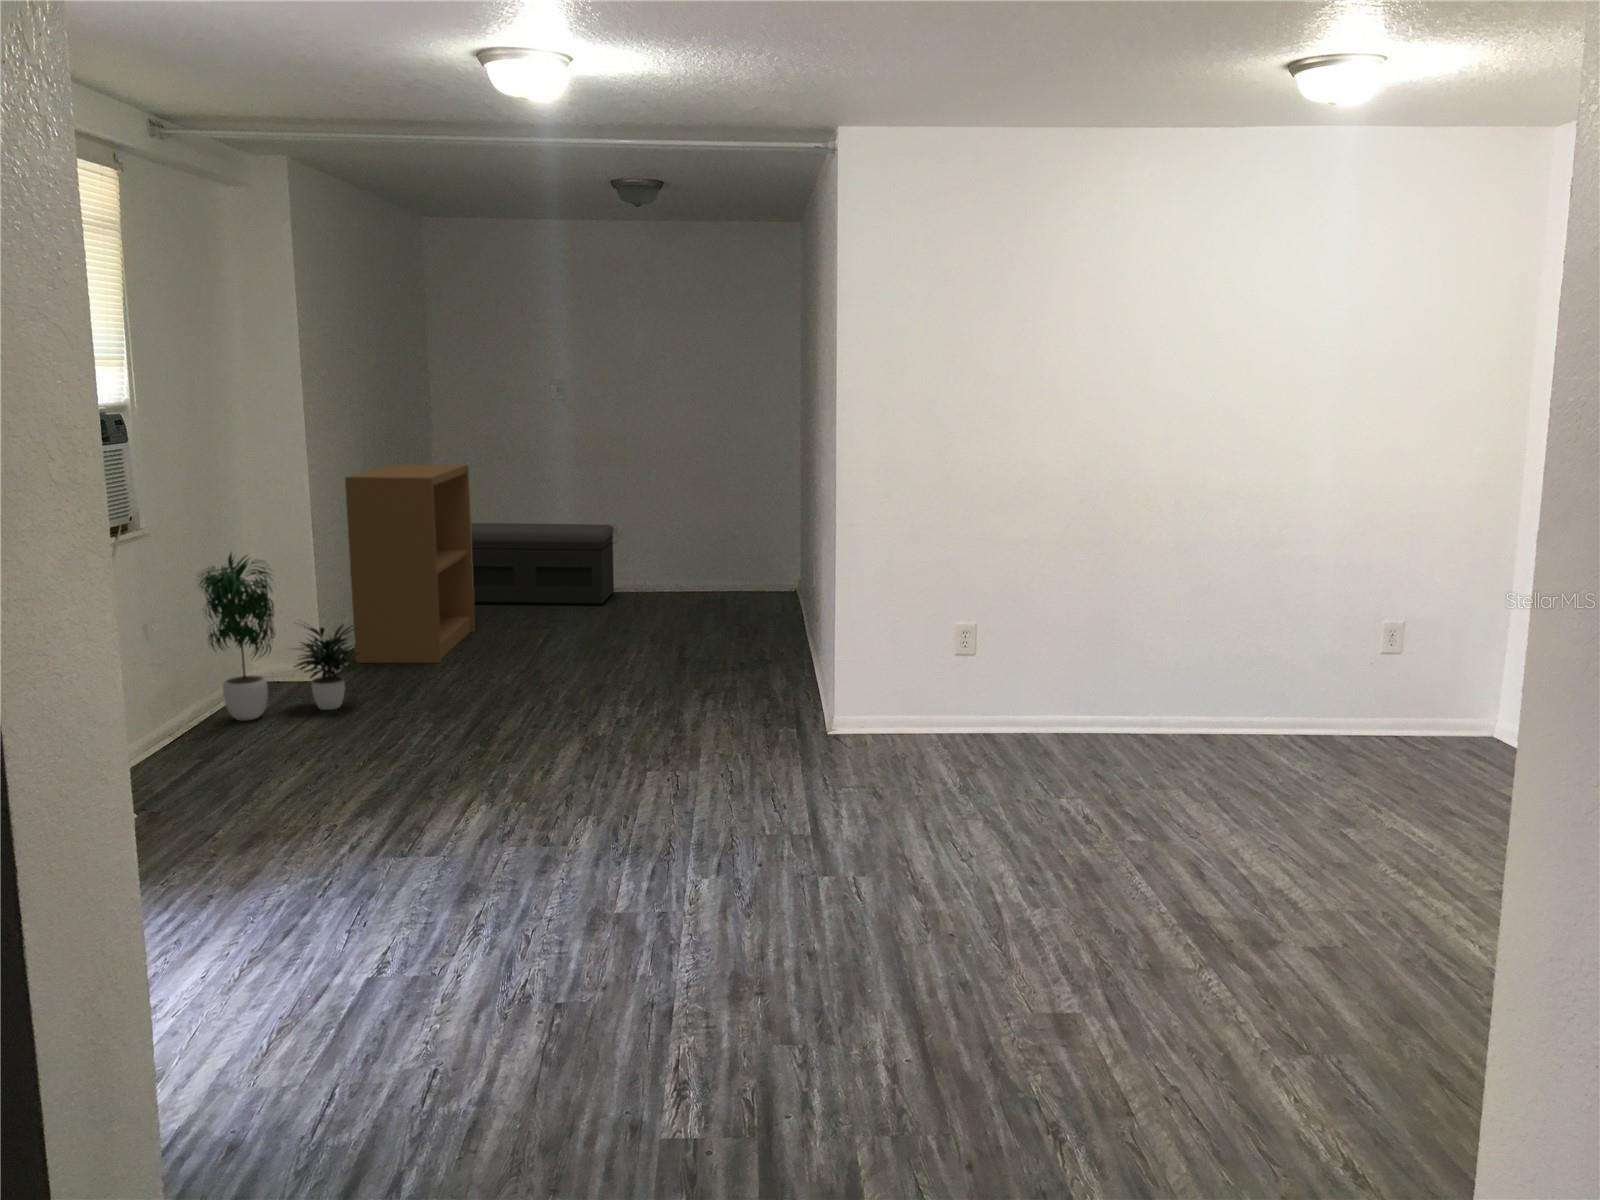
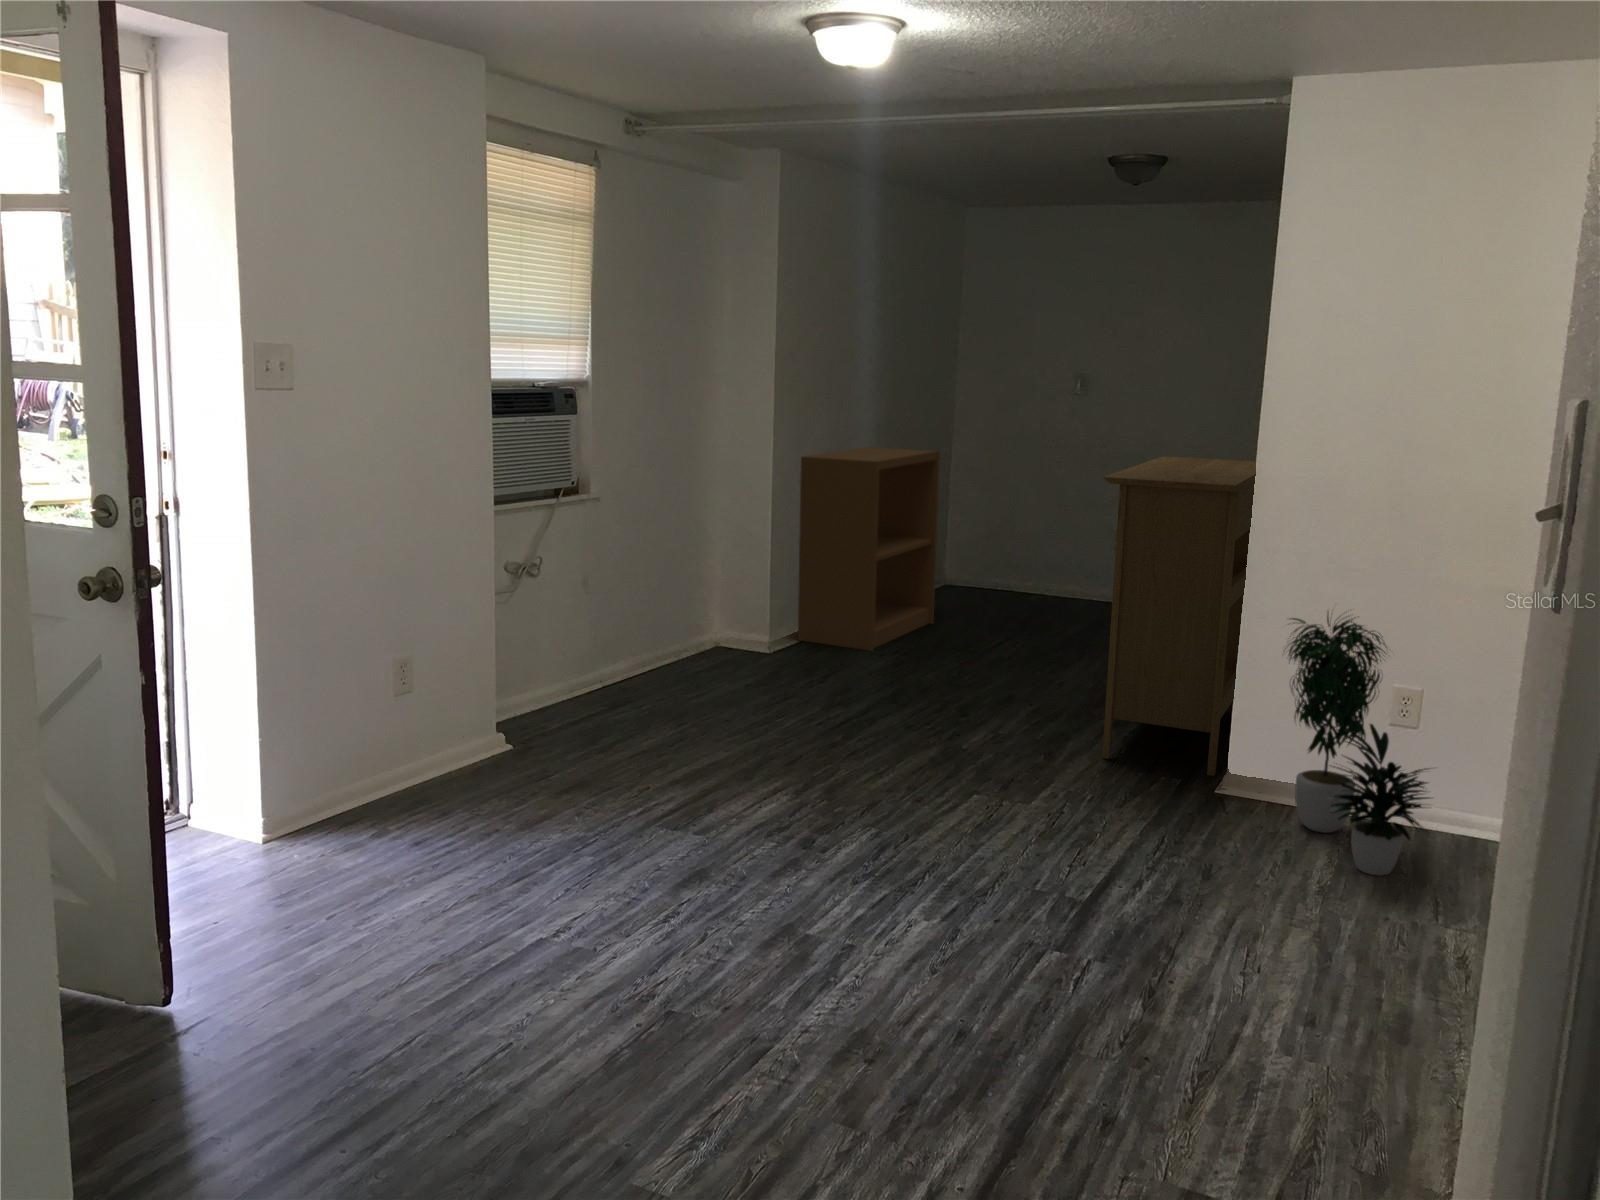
console table: none [711,458,823,723] -> present [1102,456,1256,776]
storage bench: present [471,523,614,606] -> none [934,513,1114,612]
potted plant: present [199,553,362,721] -> present [1288,616,1430,876]

